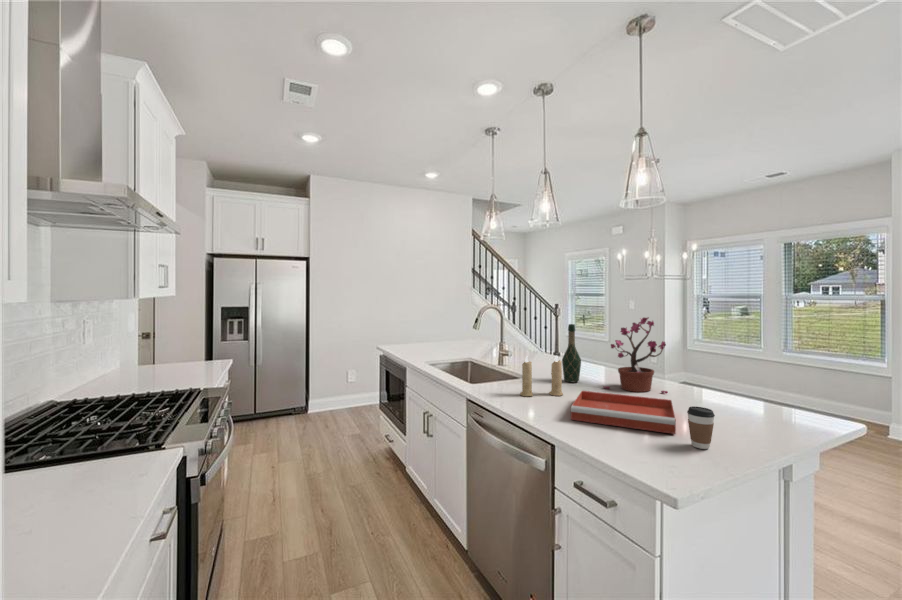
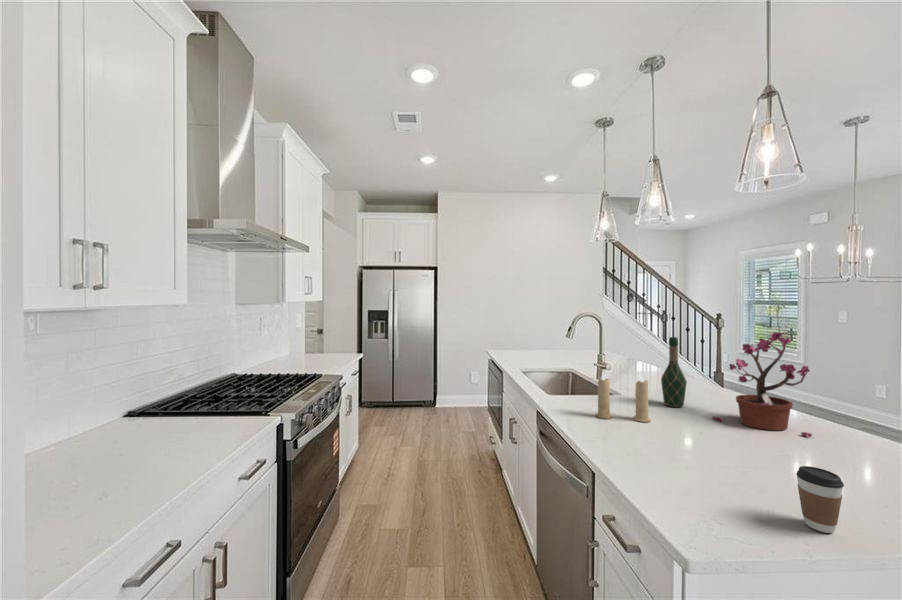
tray: present [571,391,676,434] -> none [637,420,801,500]

